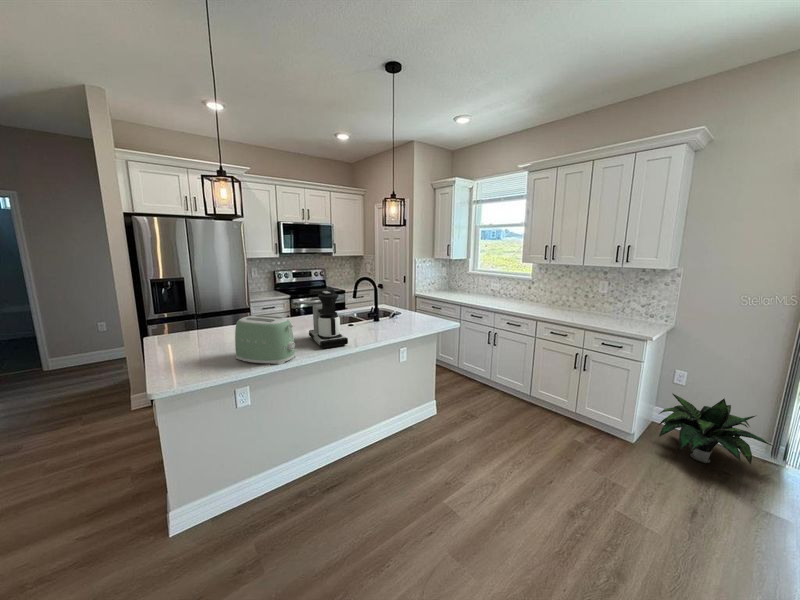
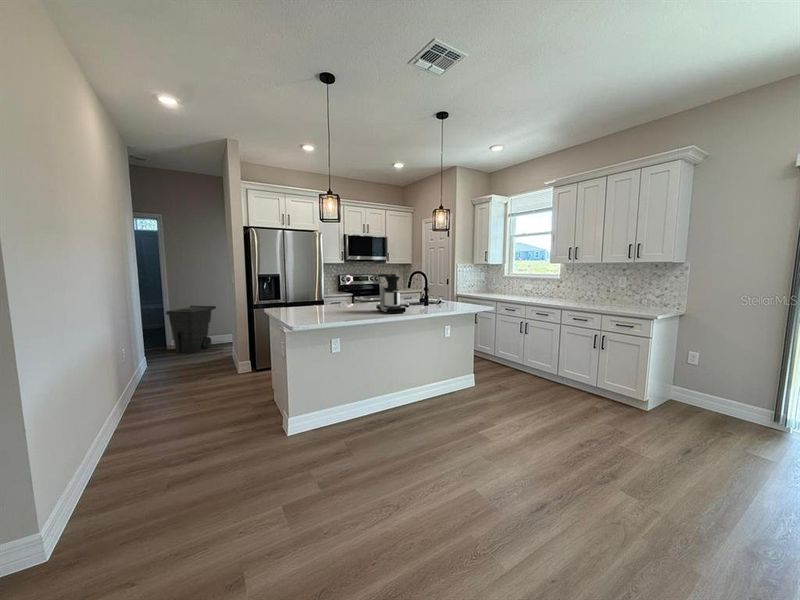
trash can: none [32,312,112,376] -> present [166,306,216,353]
toaster: present [235,315,295,365] -> none [331,288,371,318]
potted plant: present [659,394,772,464] -> none [667,367,770,426]

